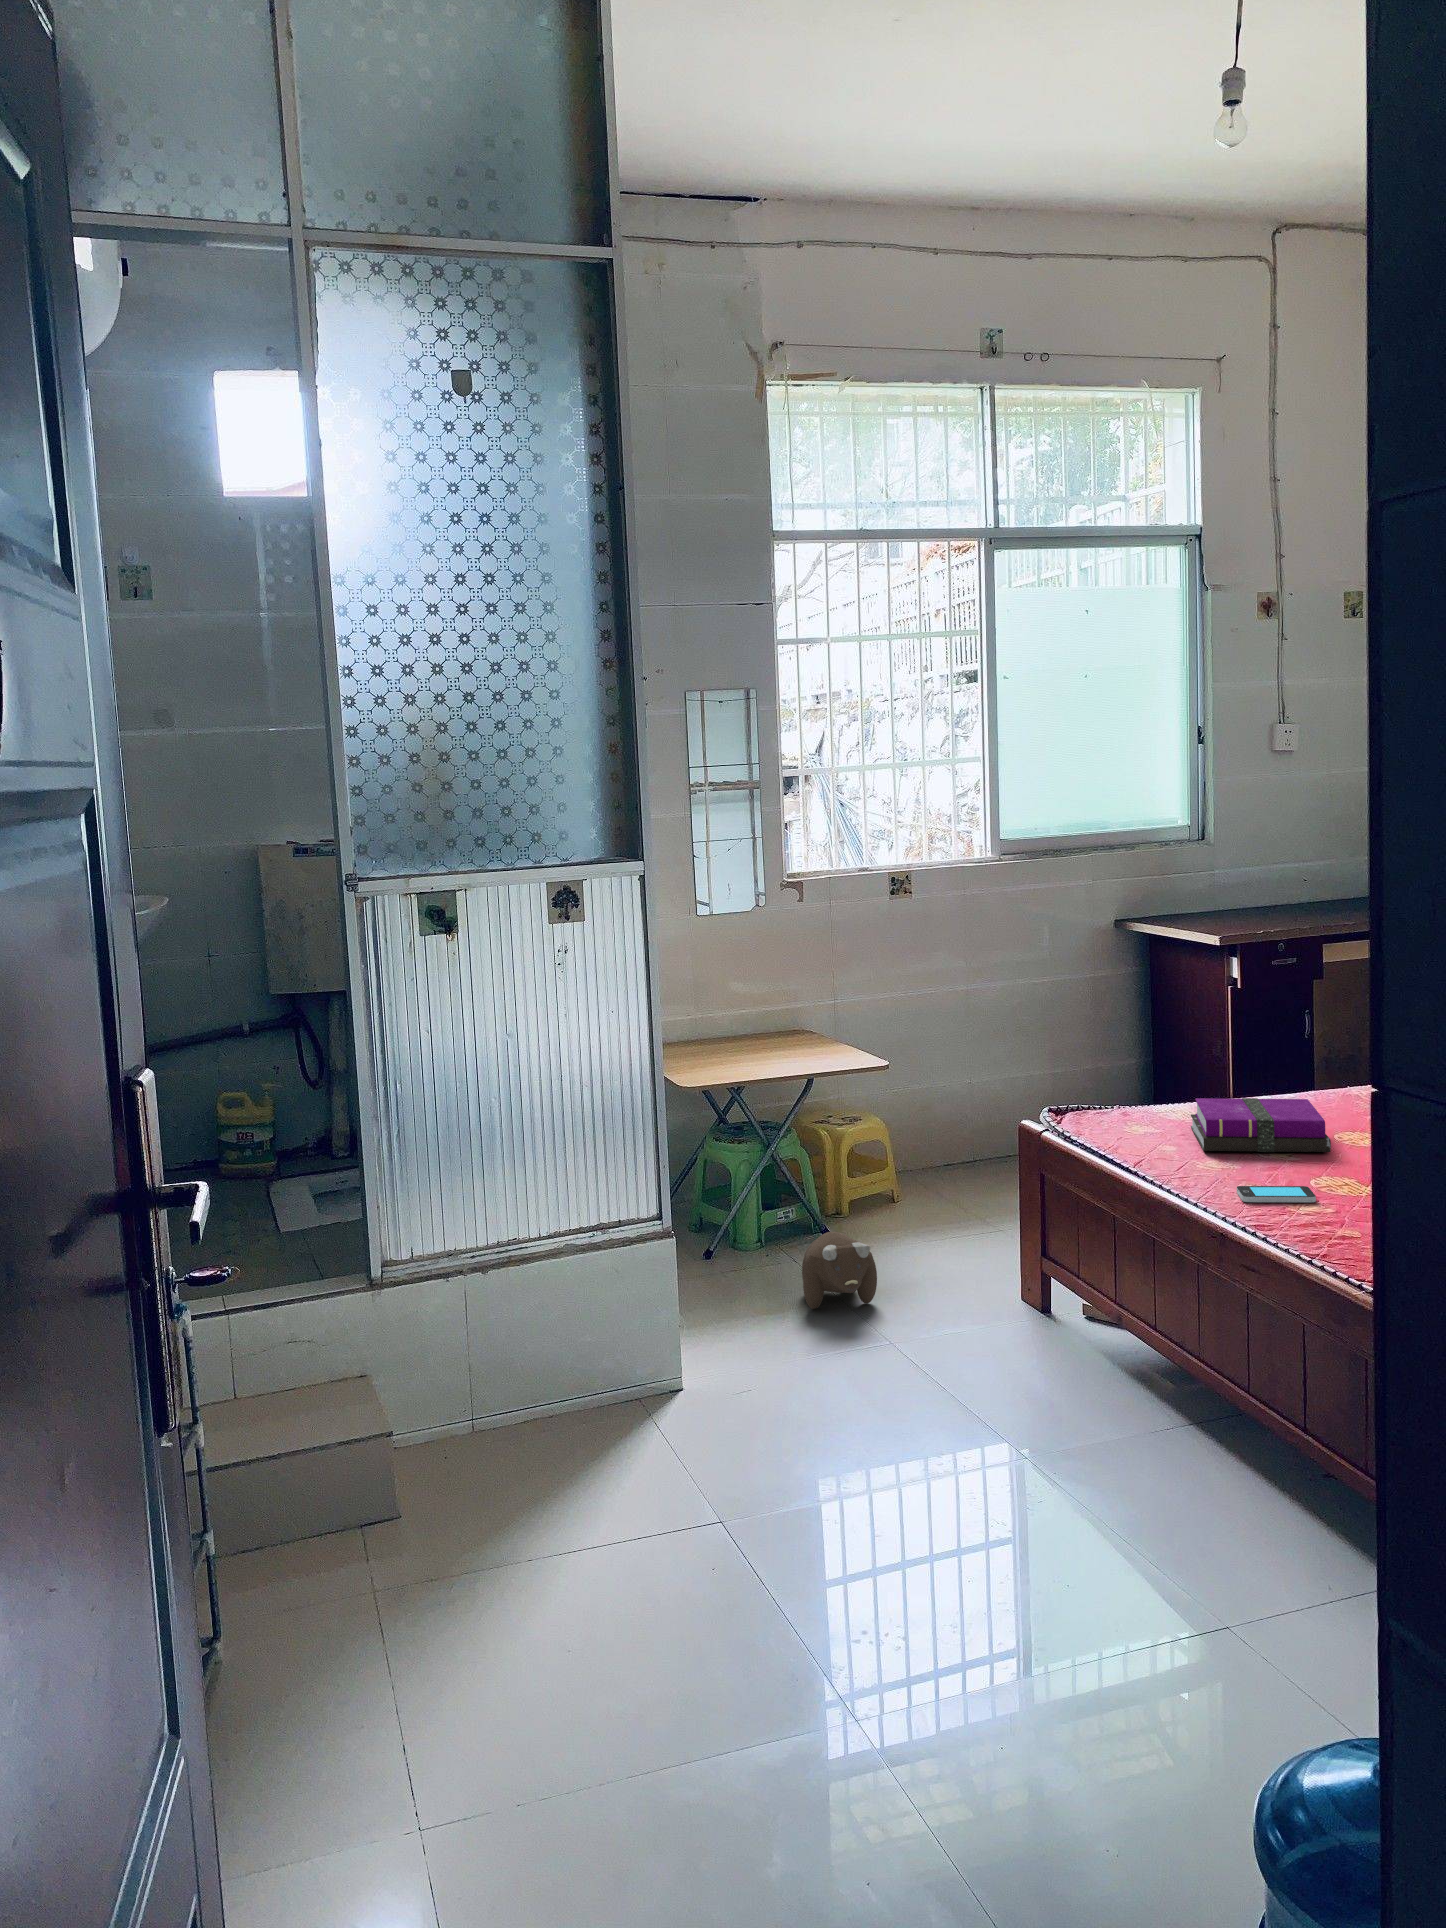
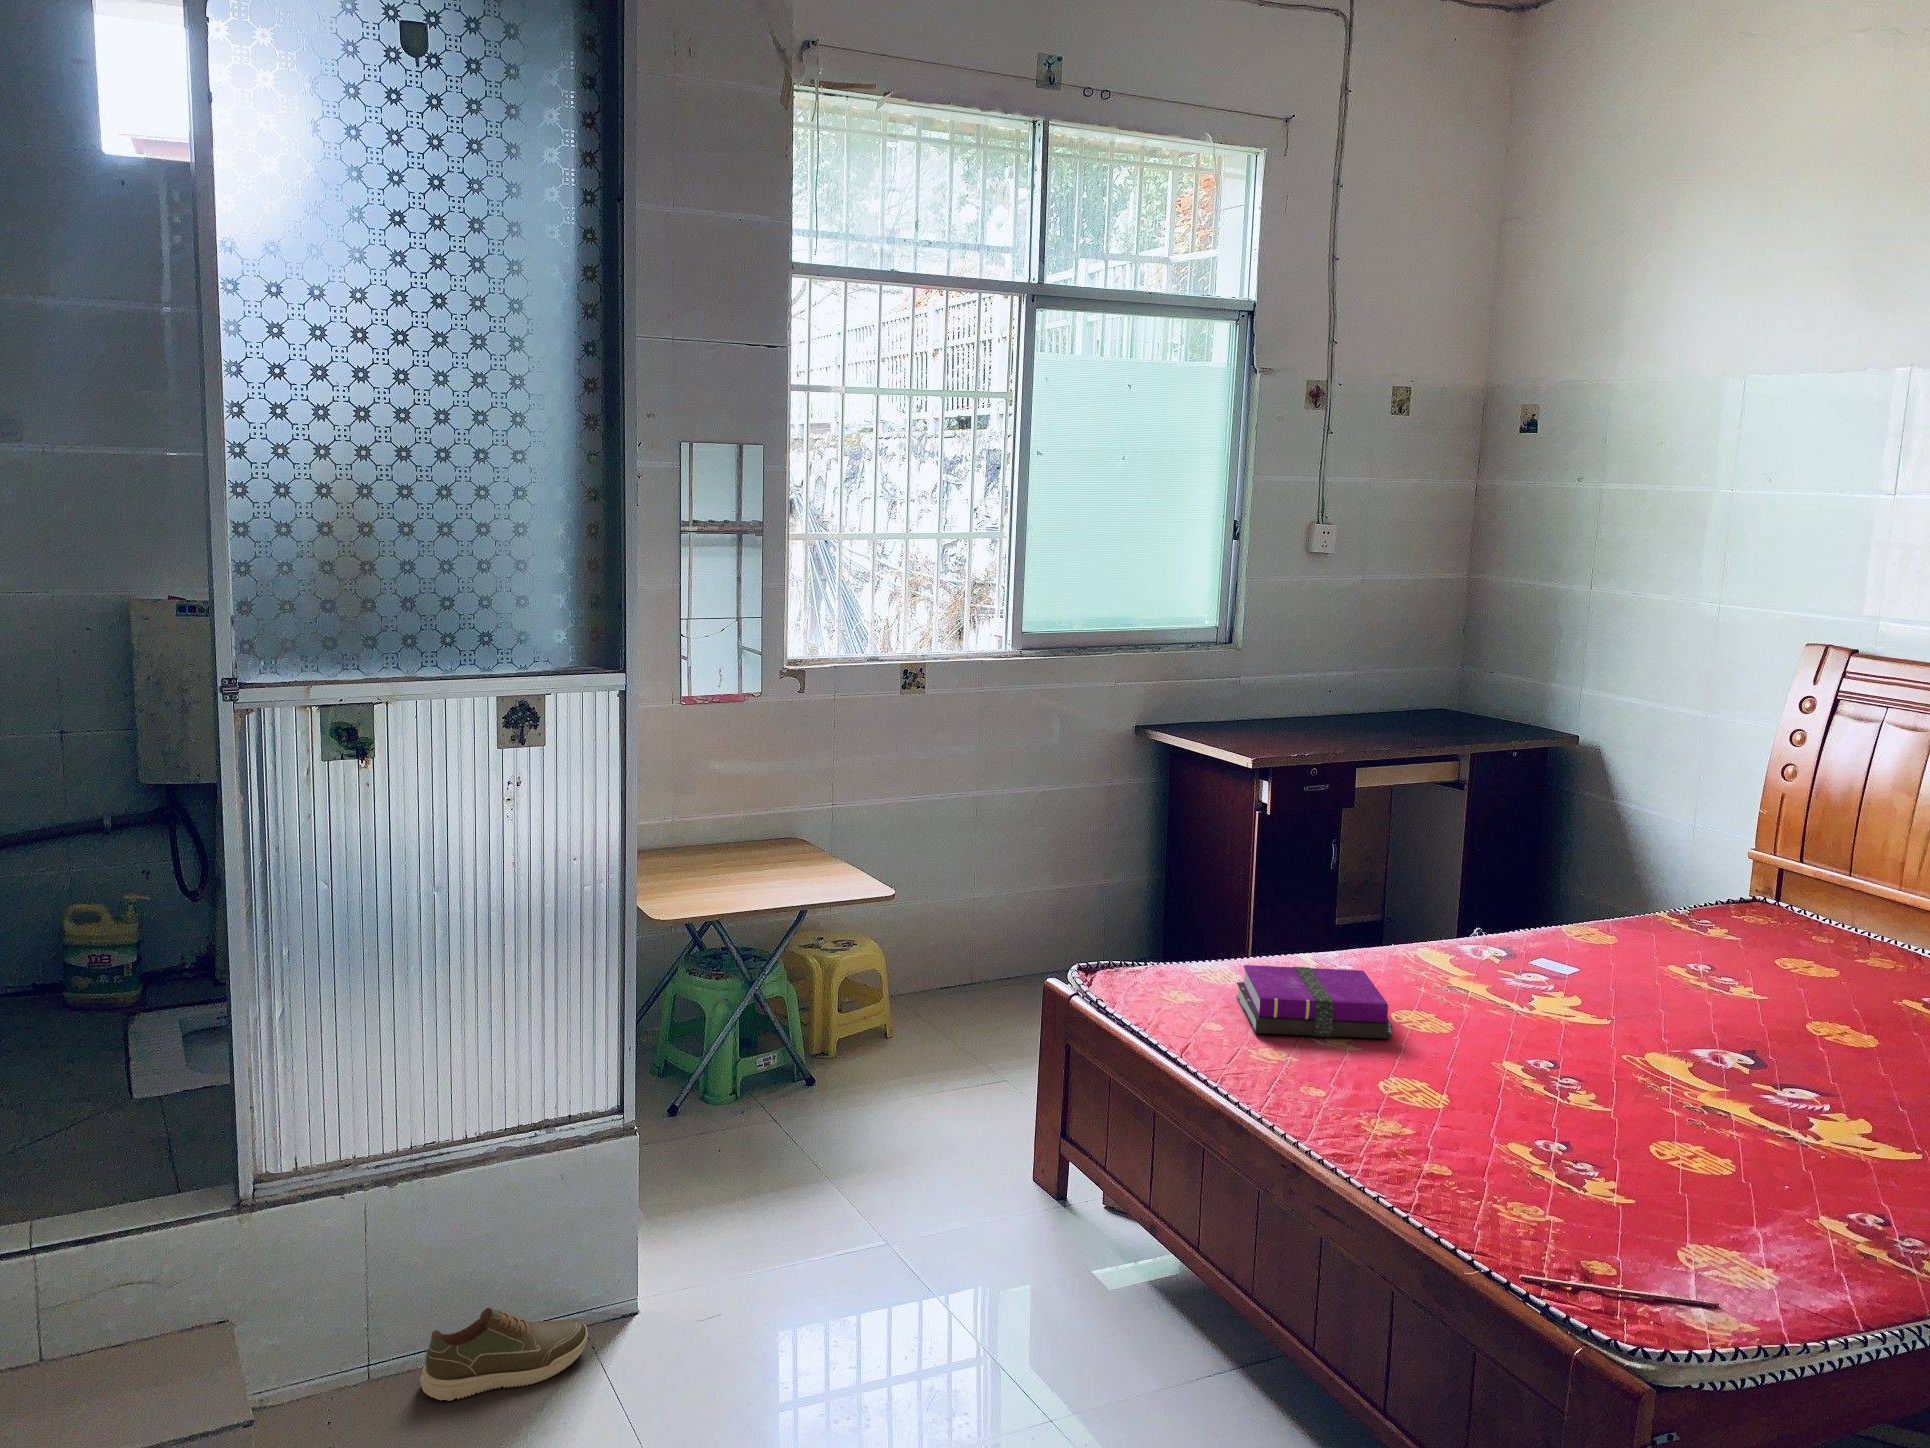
smartphone: present [1237,1186,1316,1202] -> none [1299,1089,1388,1114]
plush toy: present [802,1232,877,1309] -> none [785,1099,873,1192]
shoe: none [513,1372,642,1442] -> present [420,1308,588,1401]

